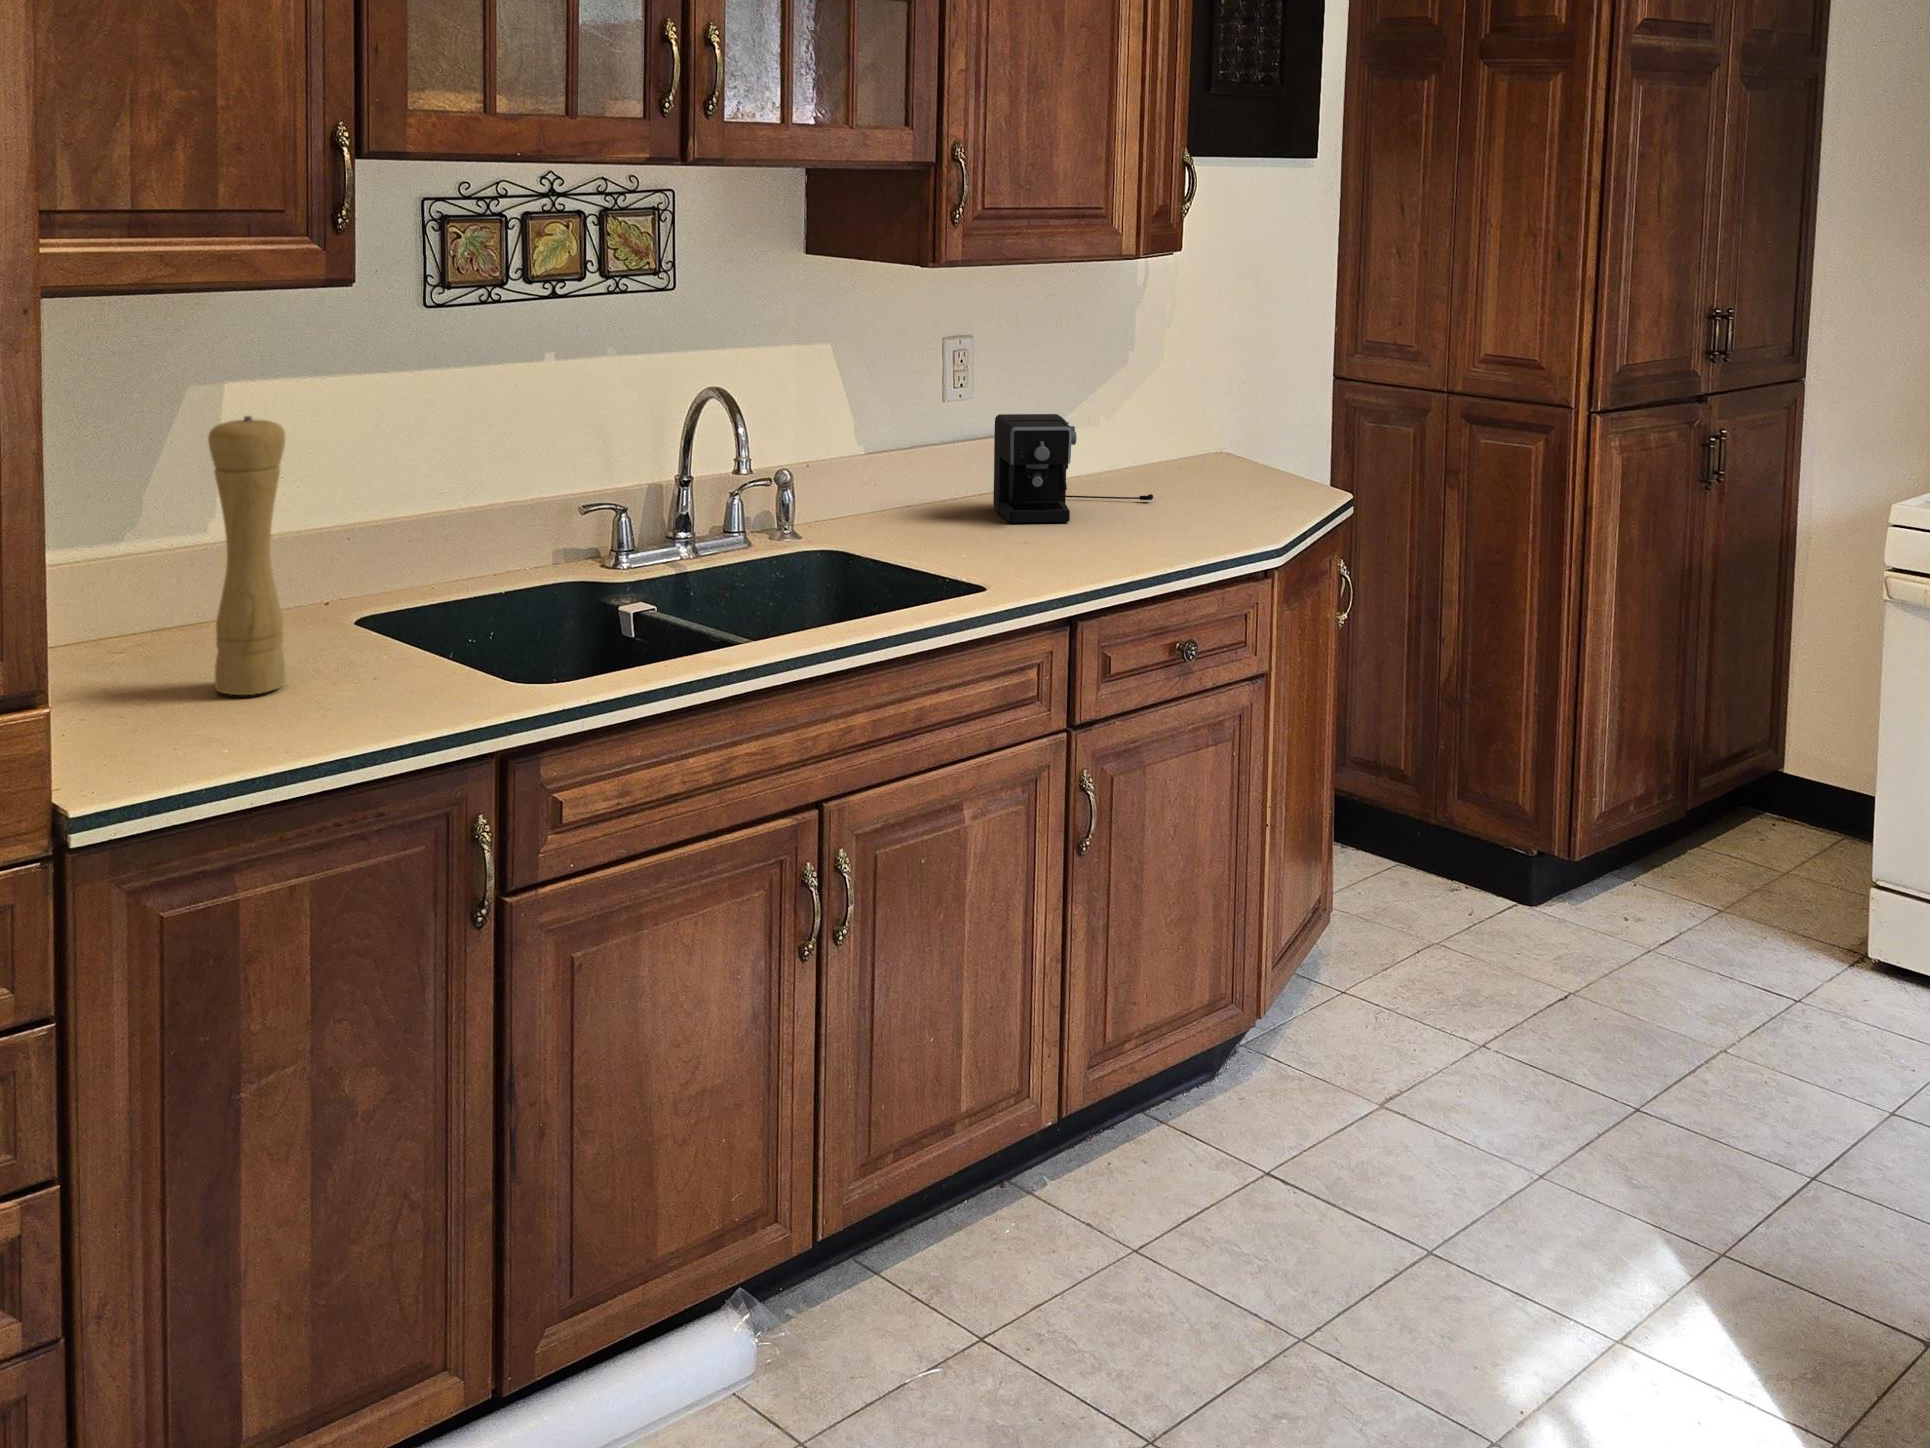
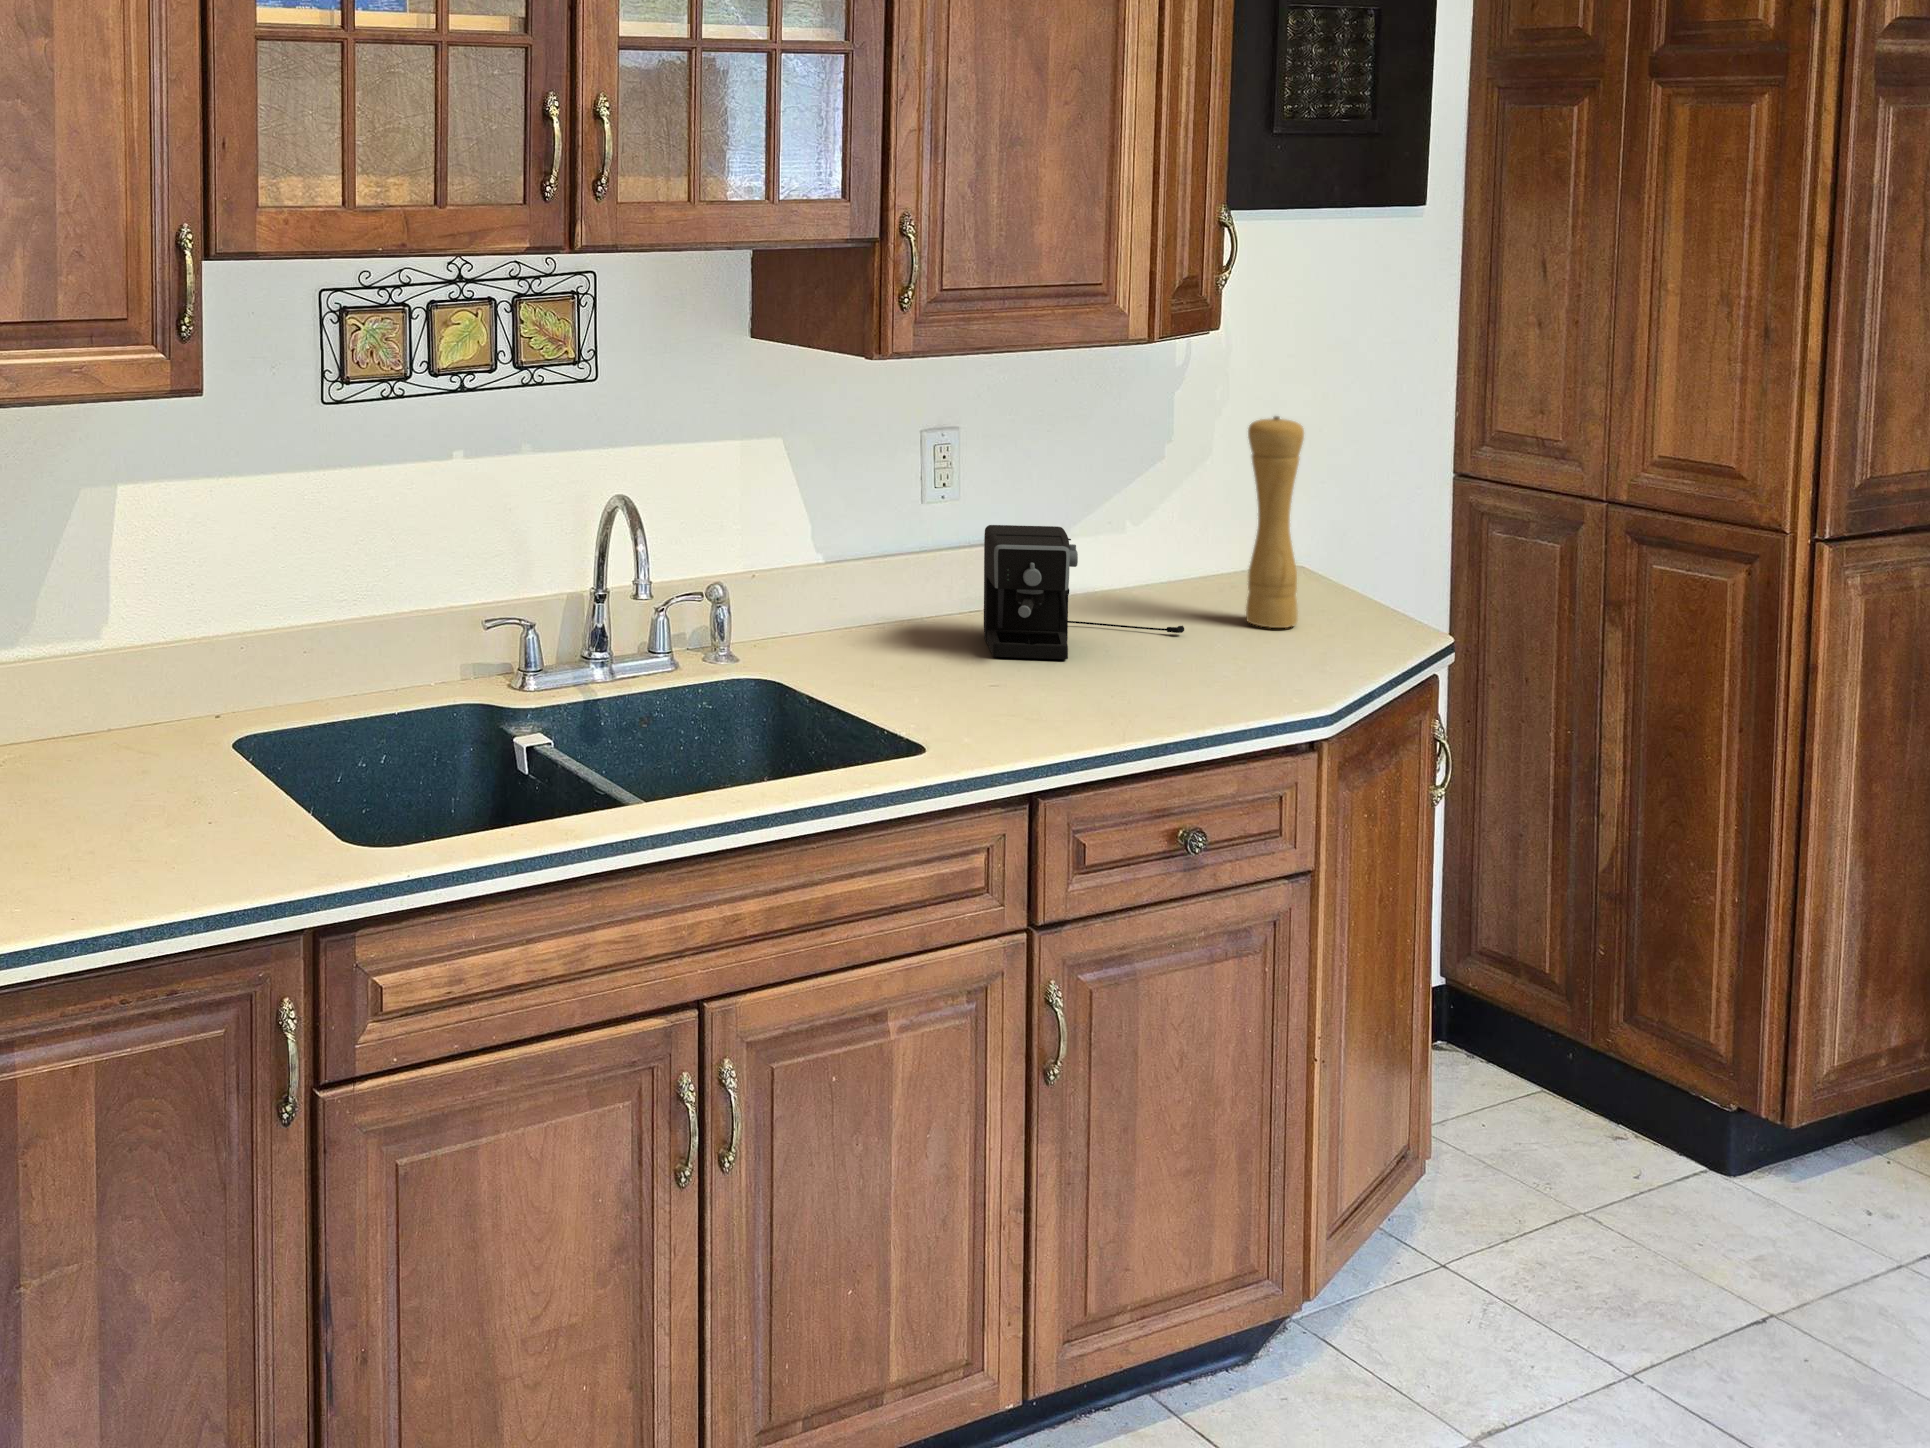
pepper mill: present [208,416,286,695] -> present [1246,416,1304,628]

